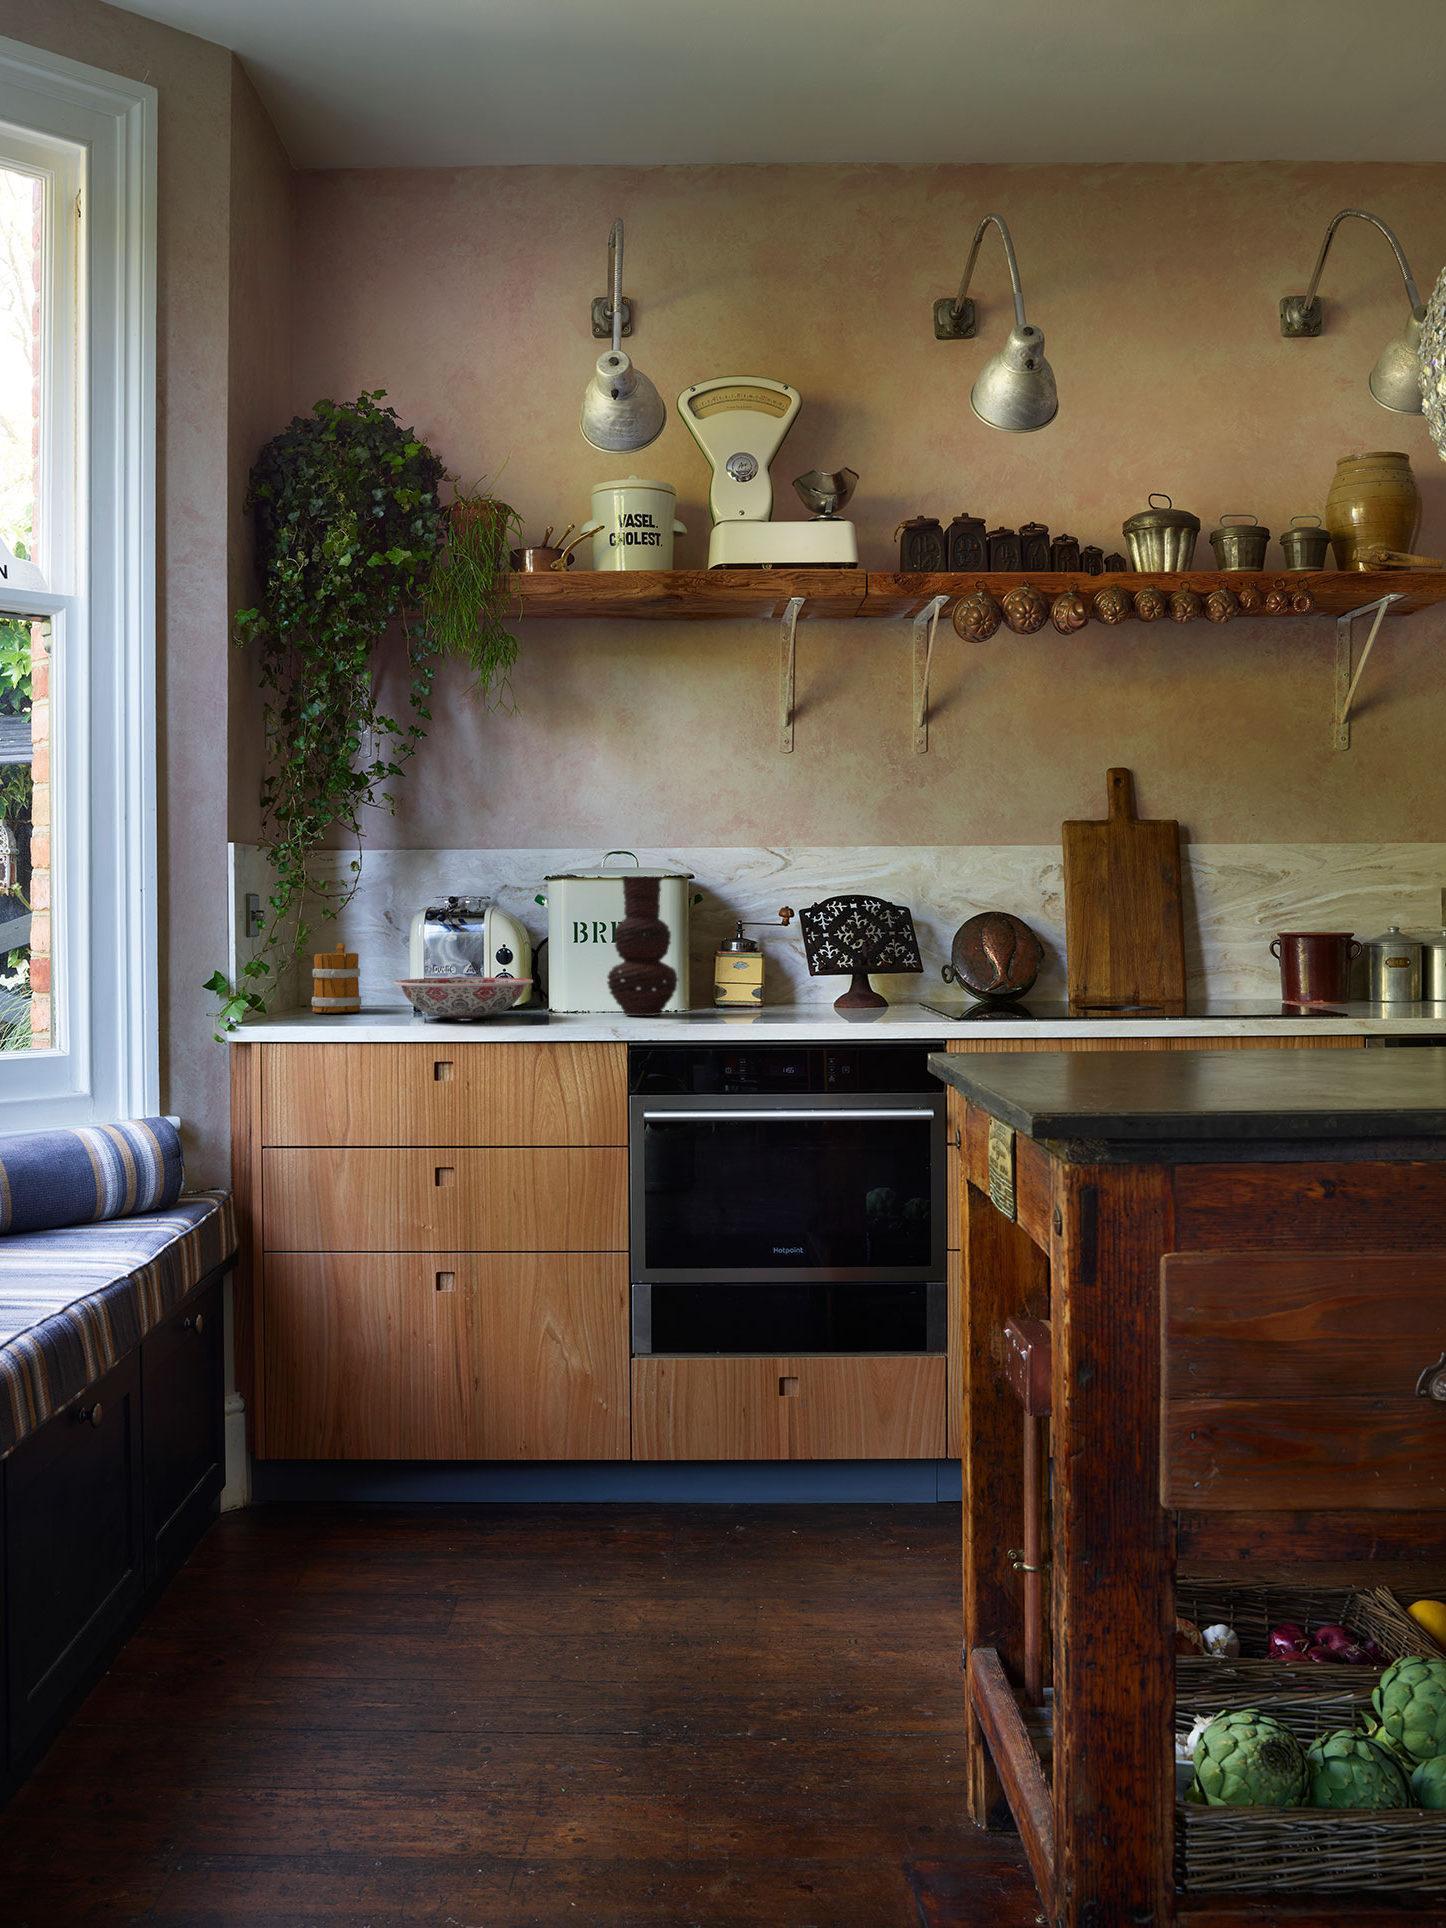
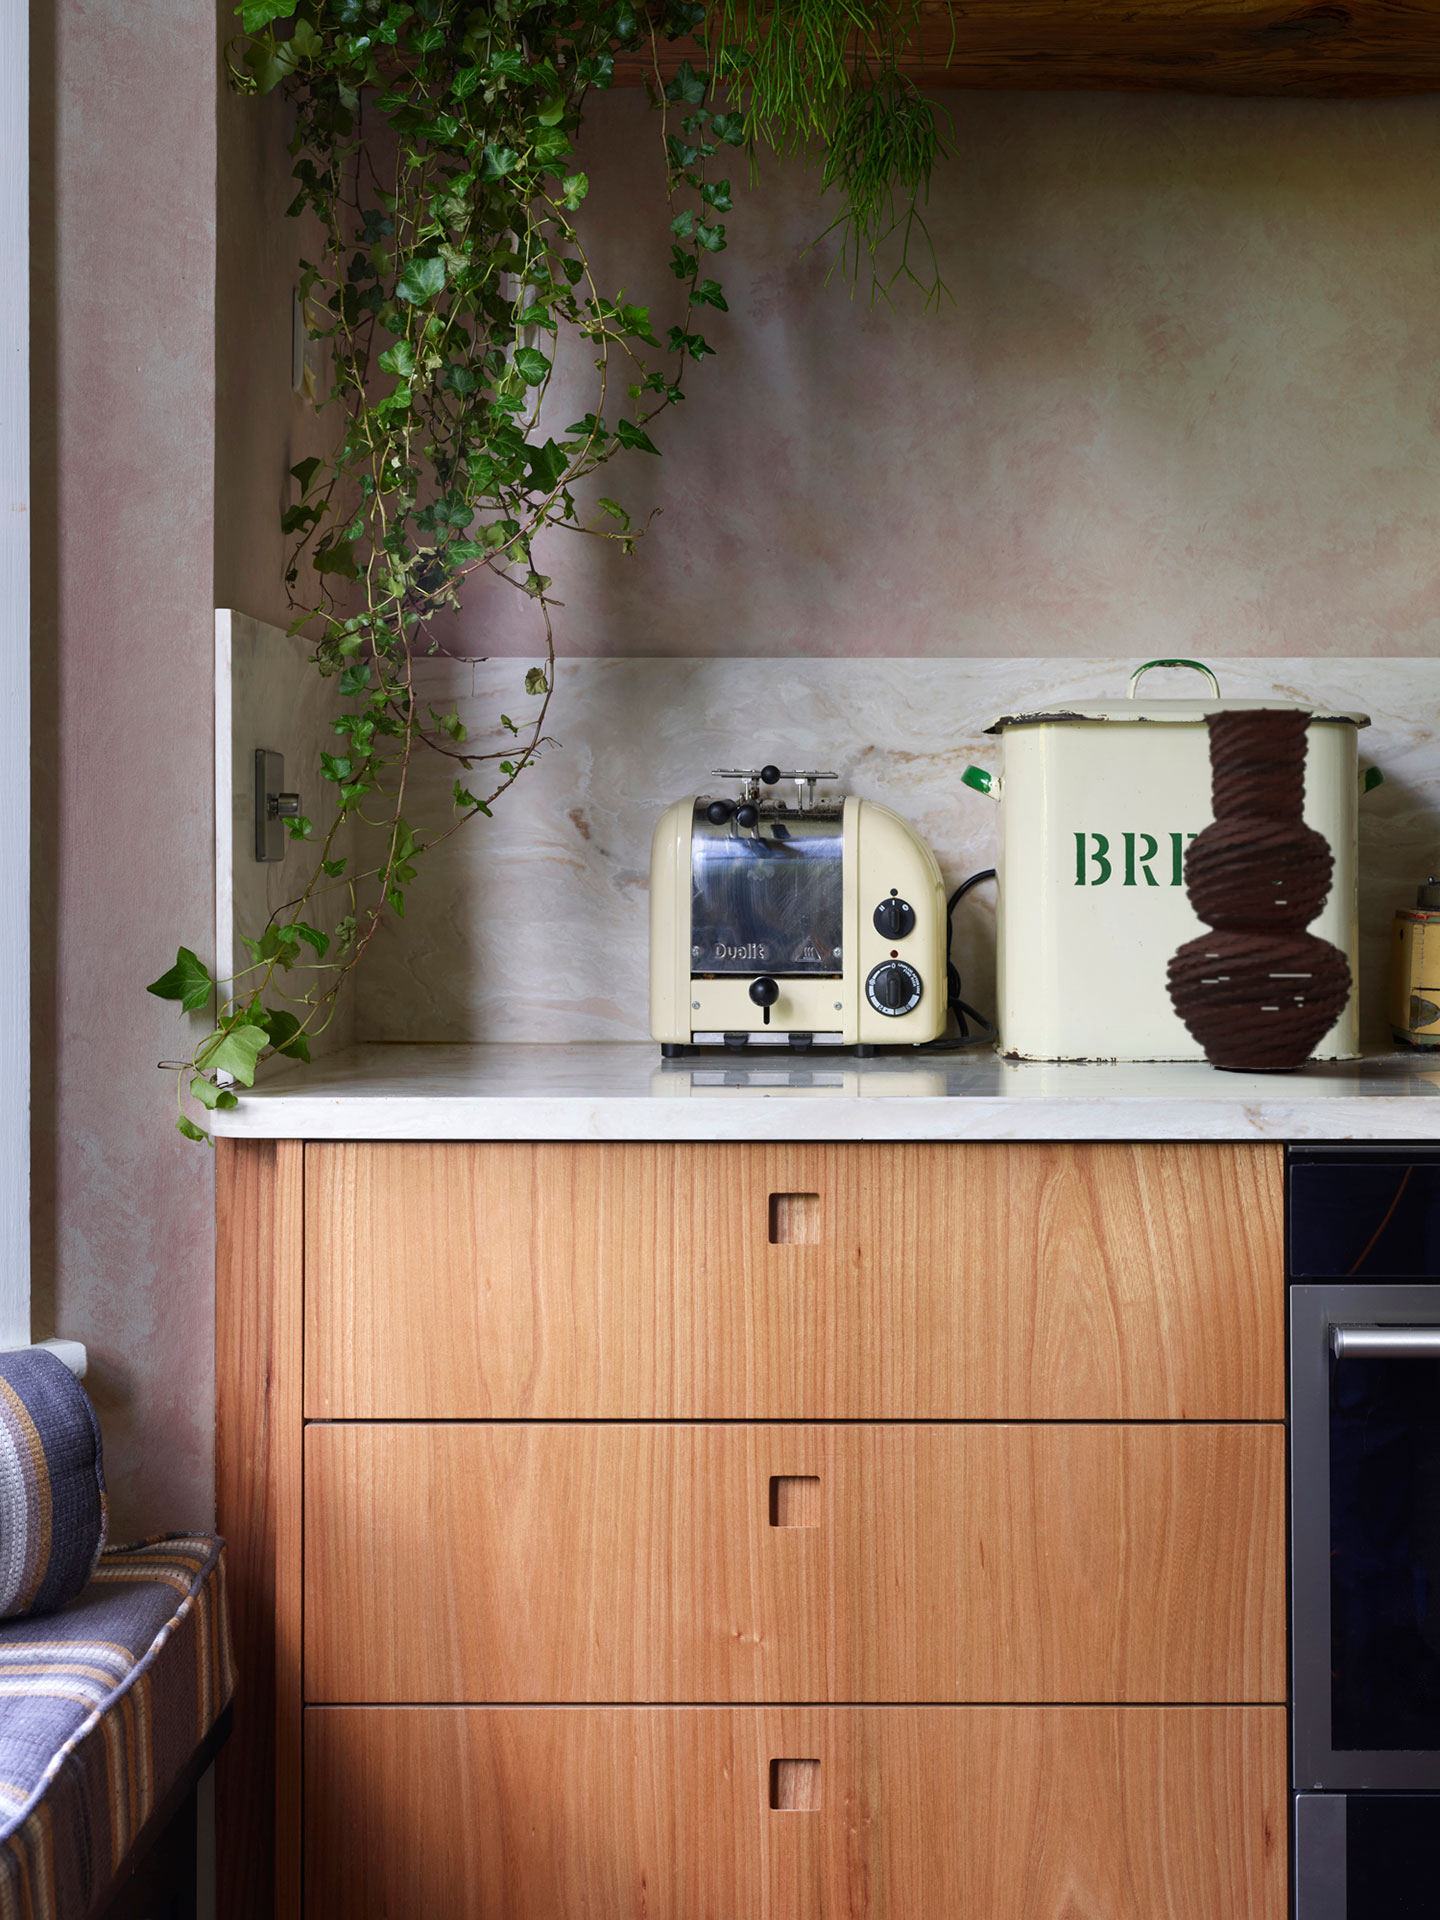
mug: present [312,943,361,1013] -> none [422,889,542,1057]
ceramic bowl: present [394,977,533,1019] -> none [637,972,997,1077]

